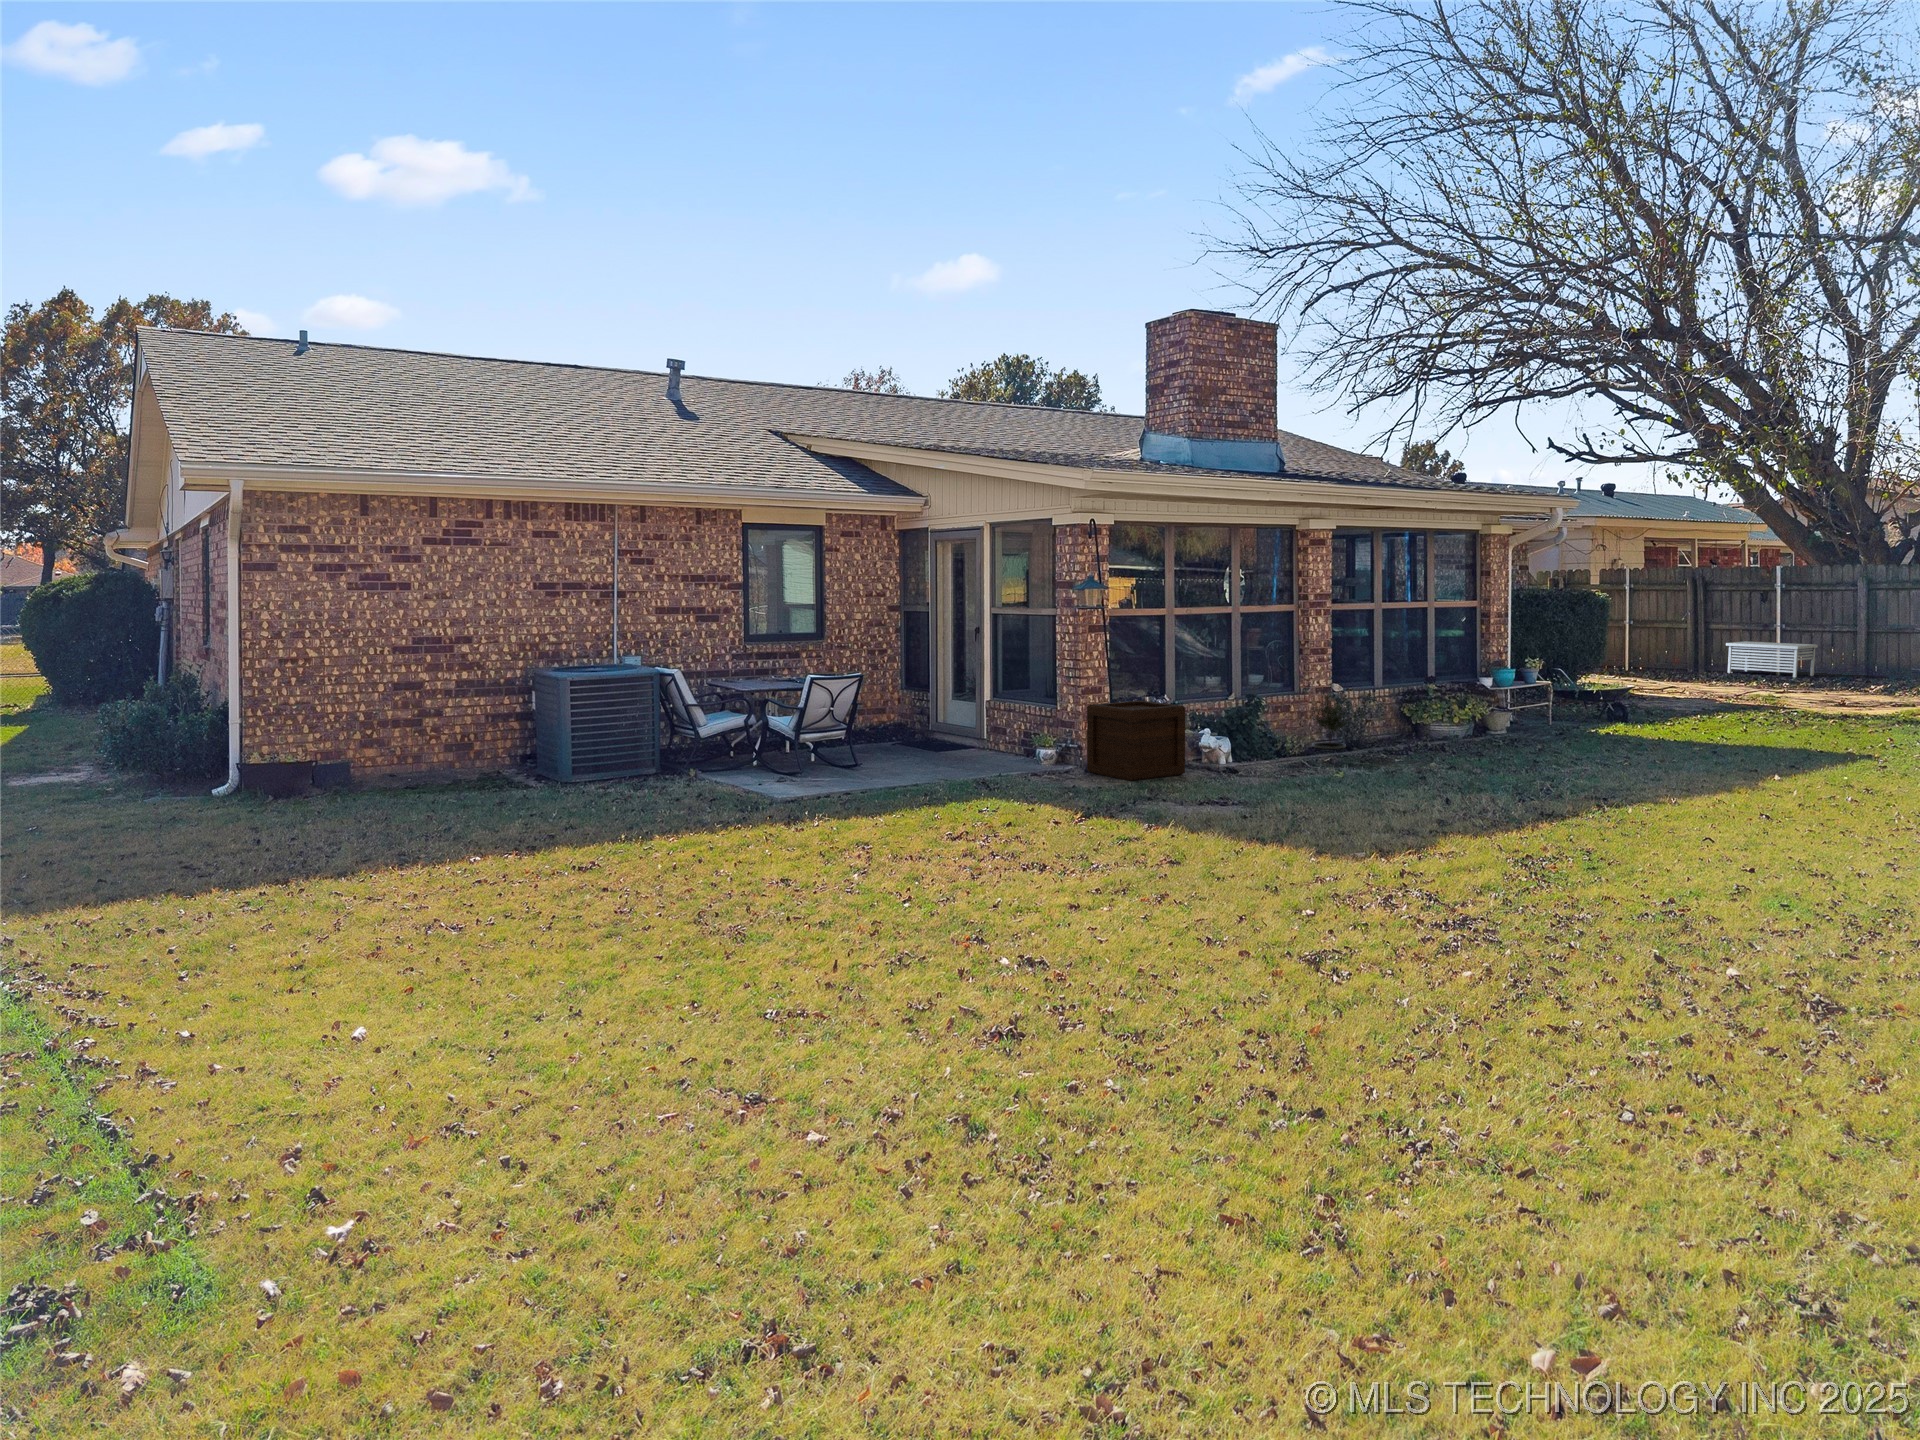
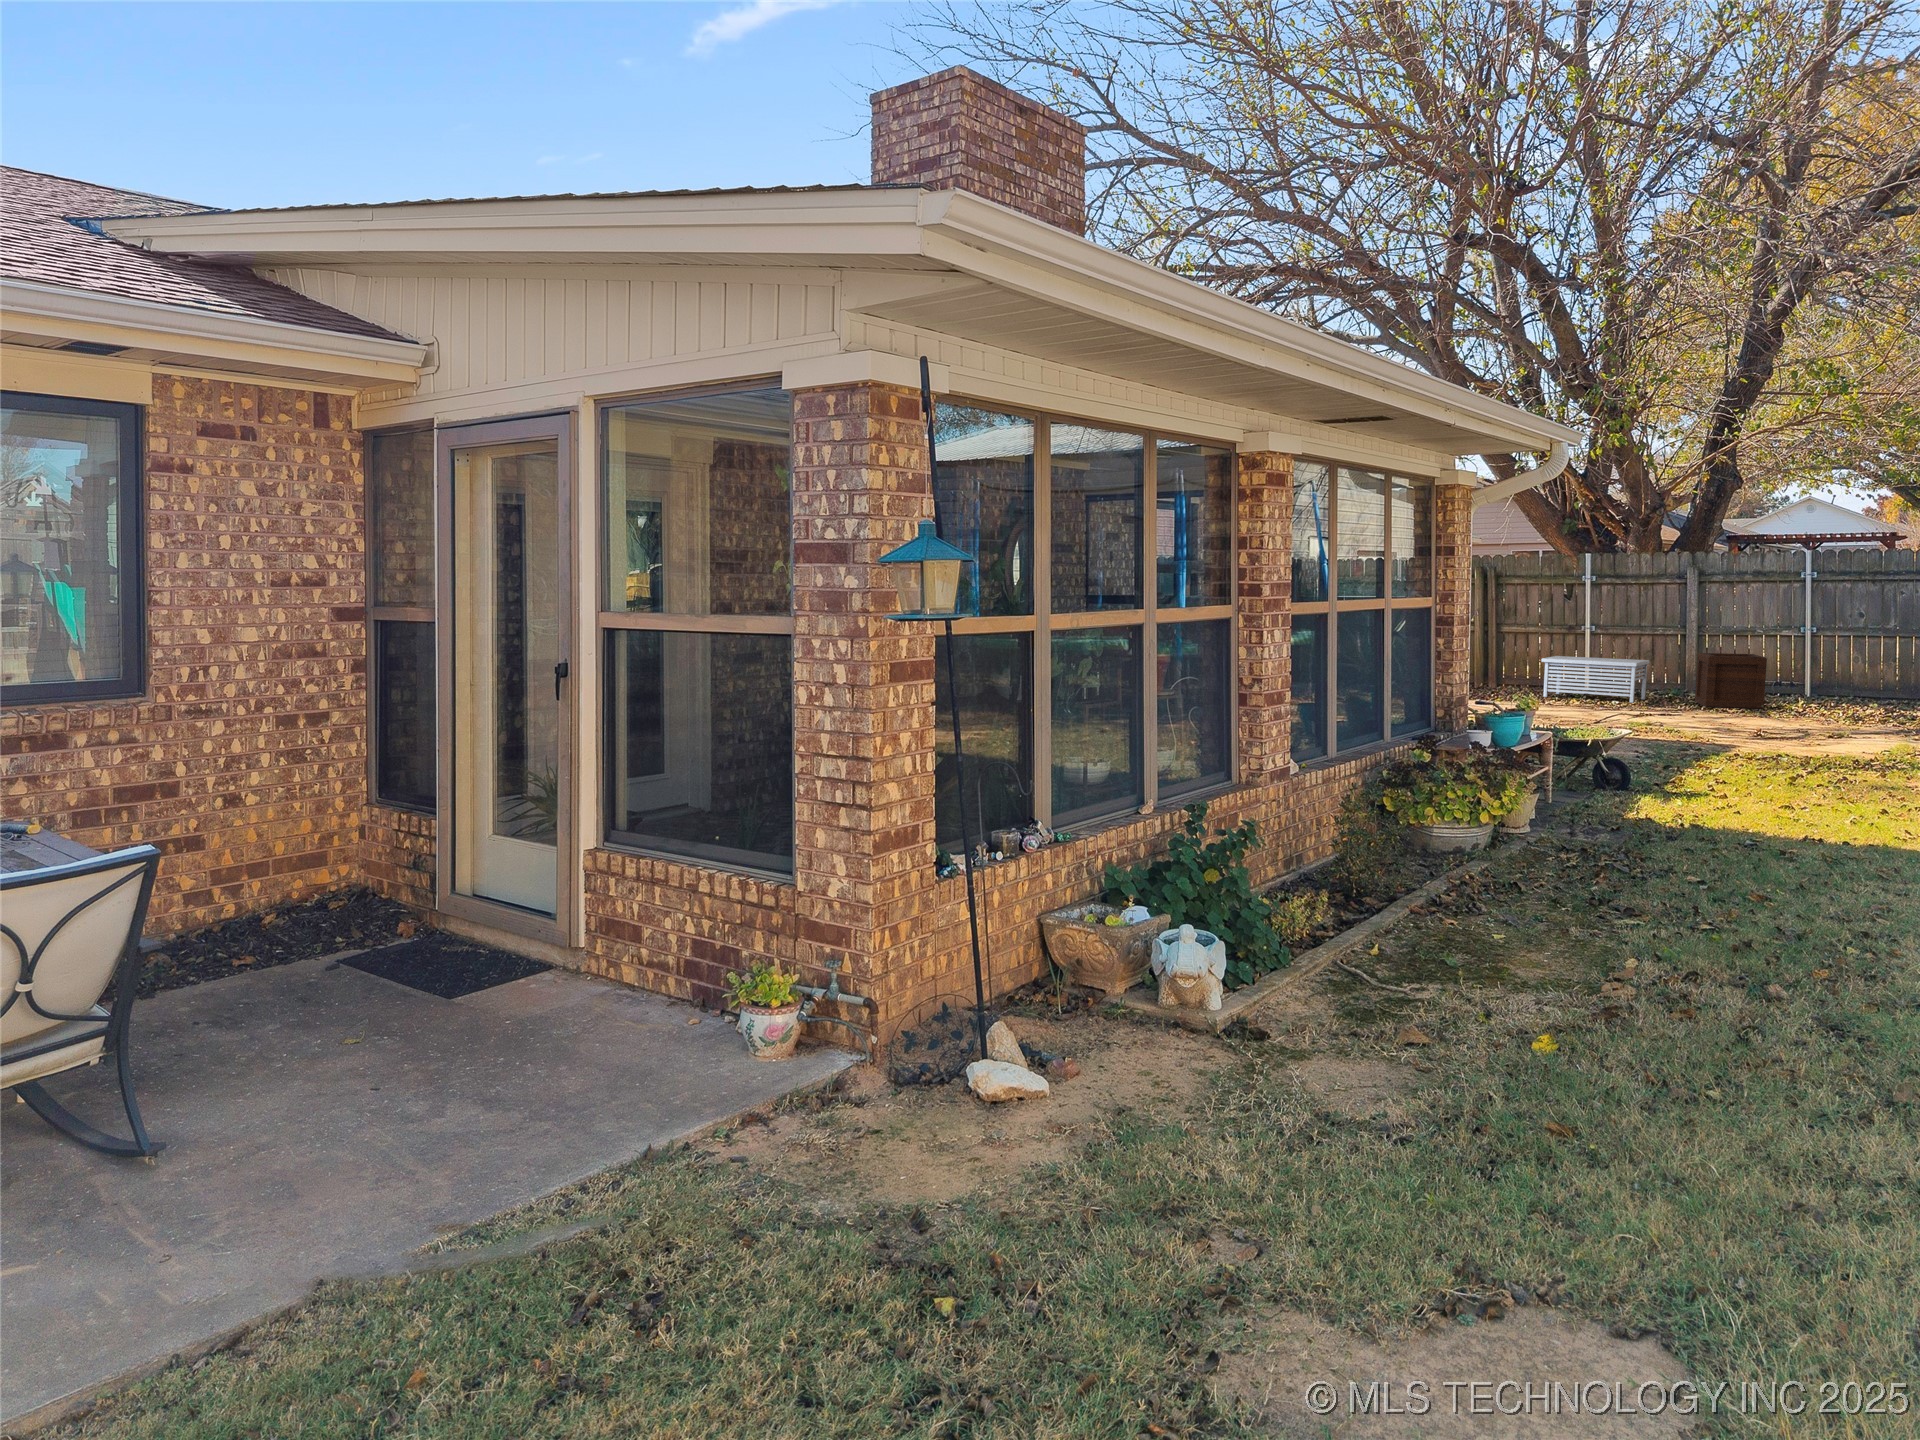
potted tree: present [1312,692,1346,749] -> none [1274,778,1360,906]
wooden crate: present [1087,700,1185,781] -> present [1695,653,1767,709]

